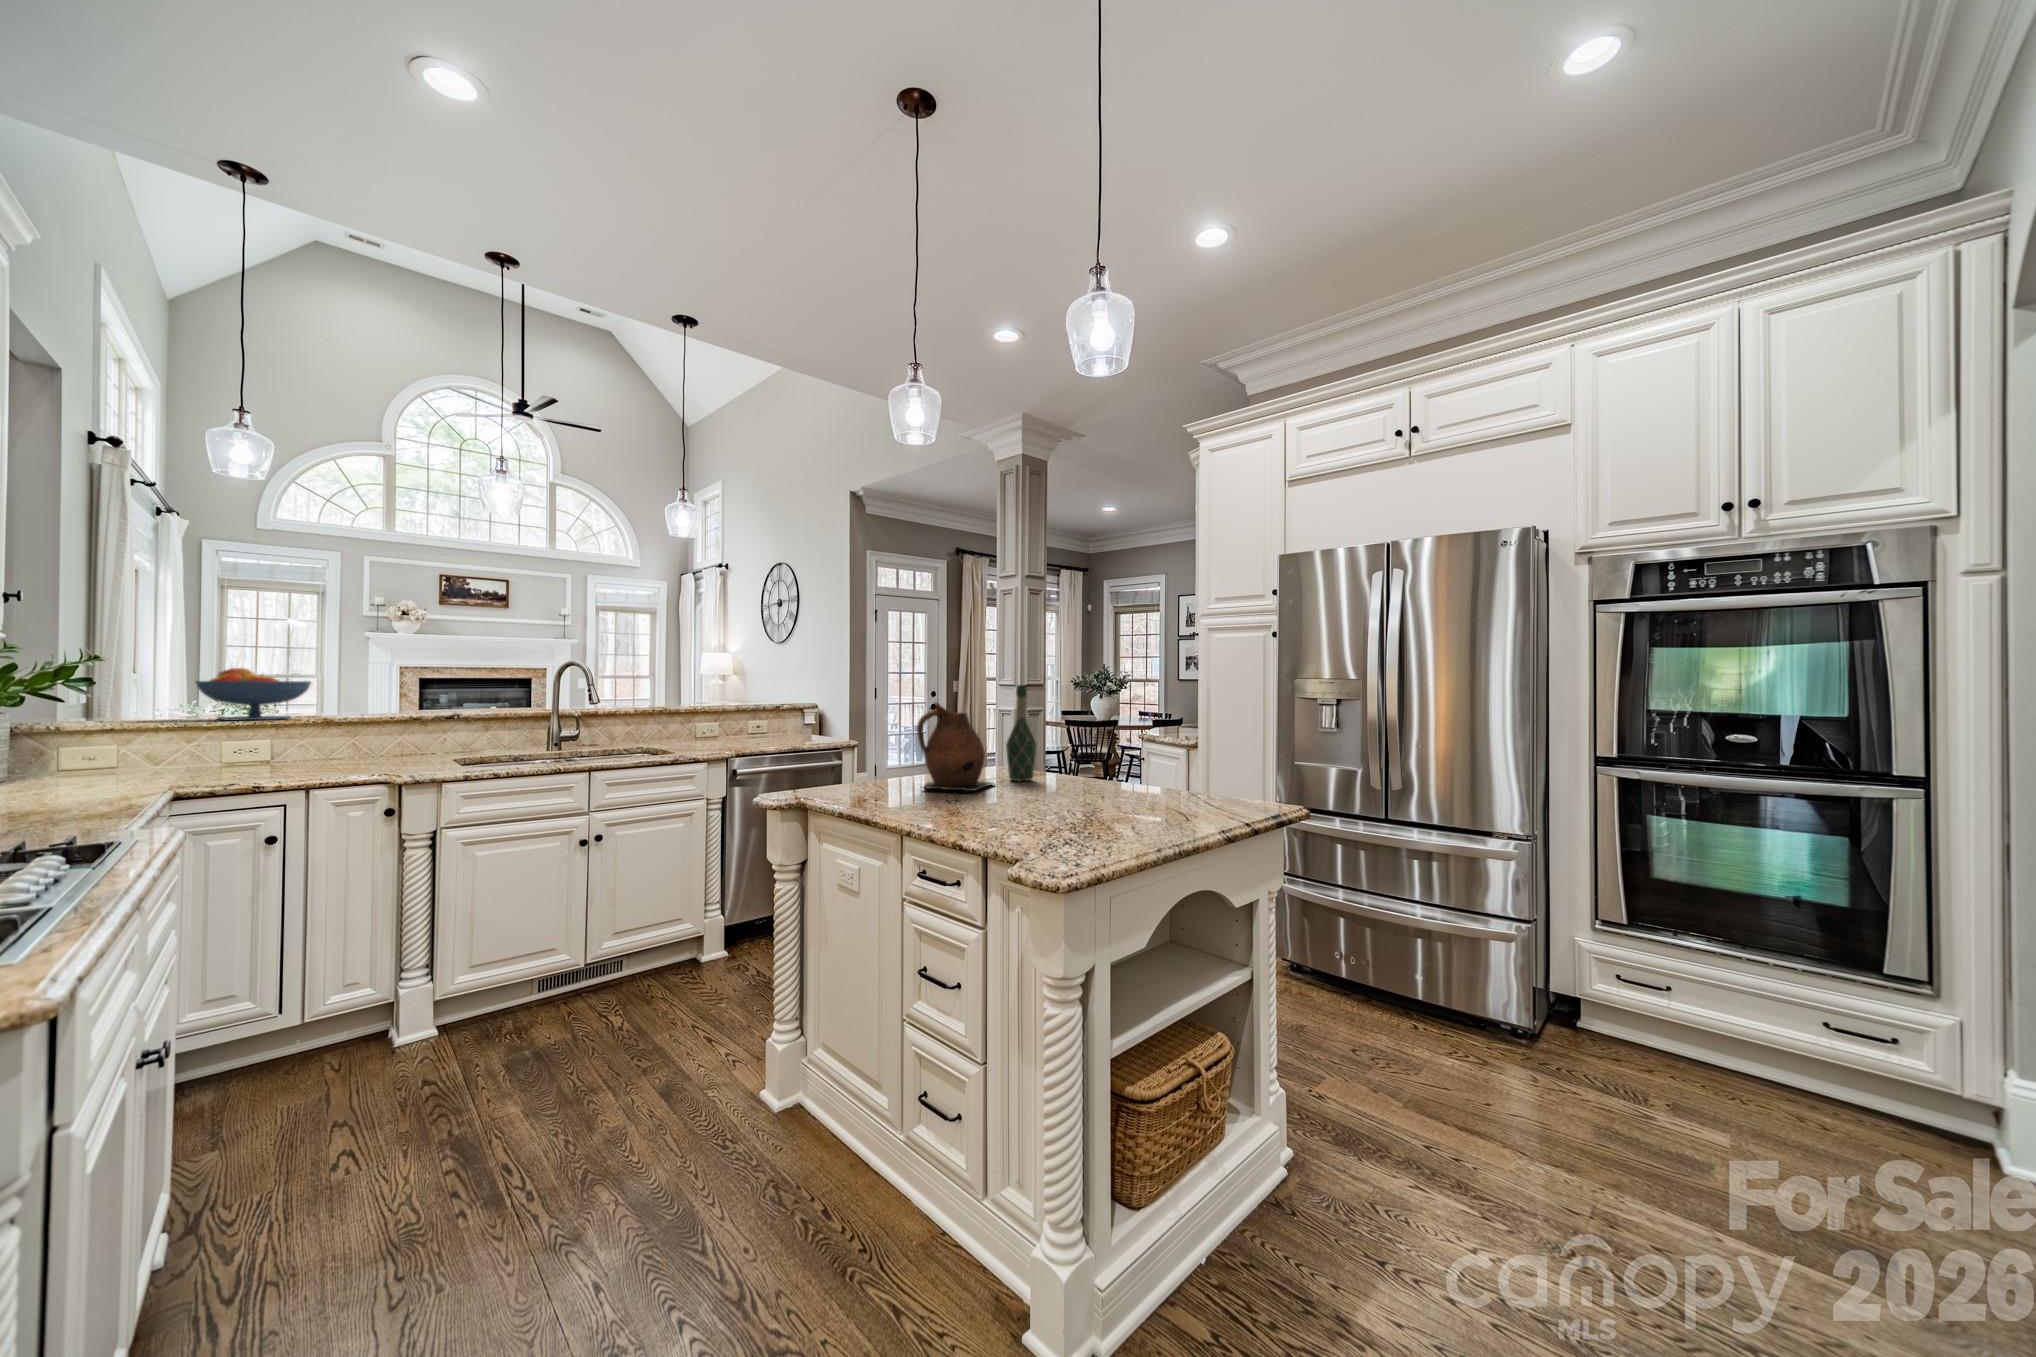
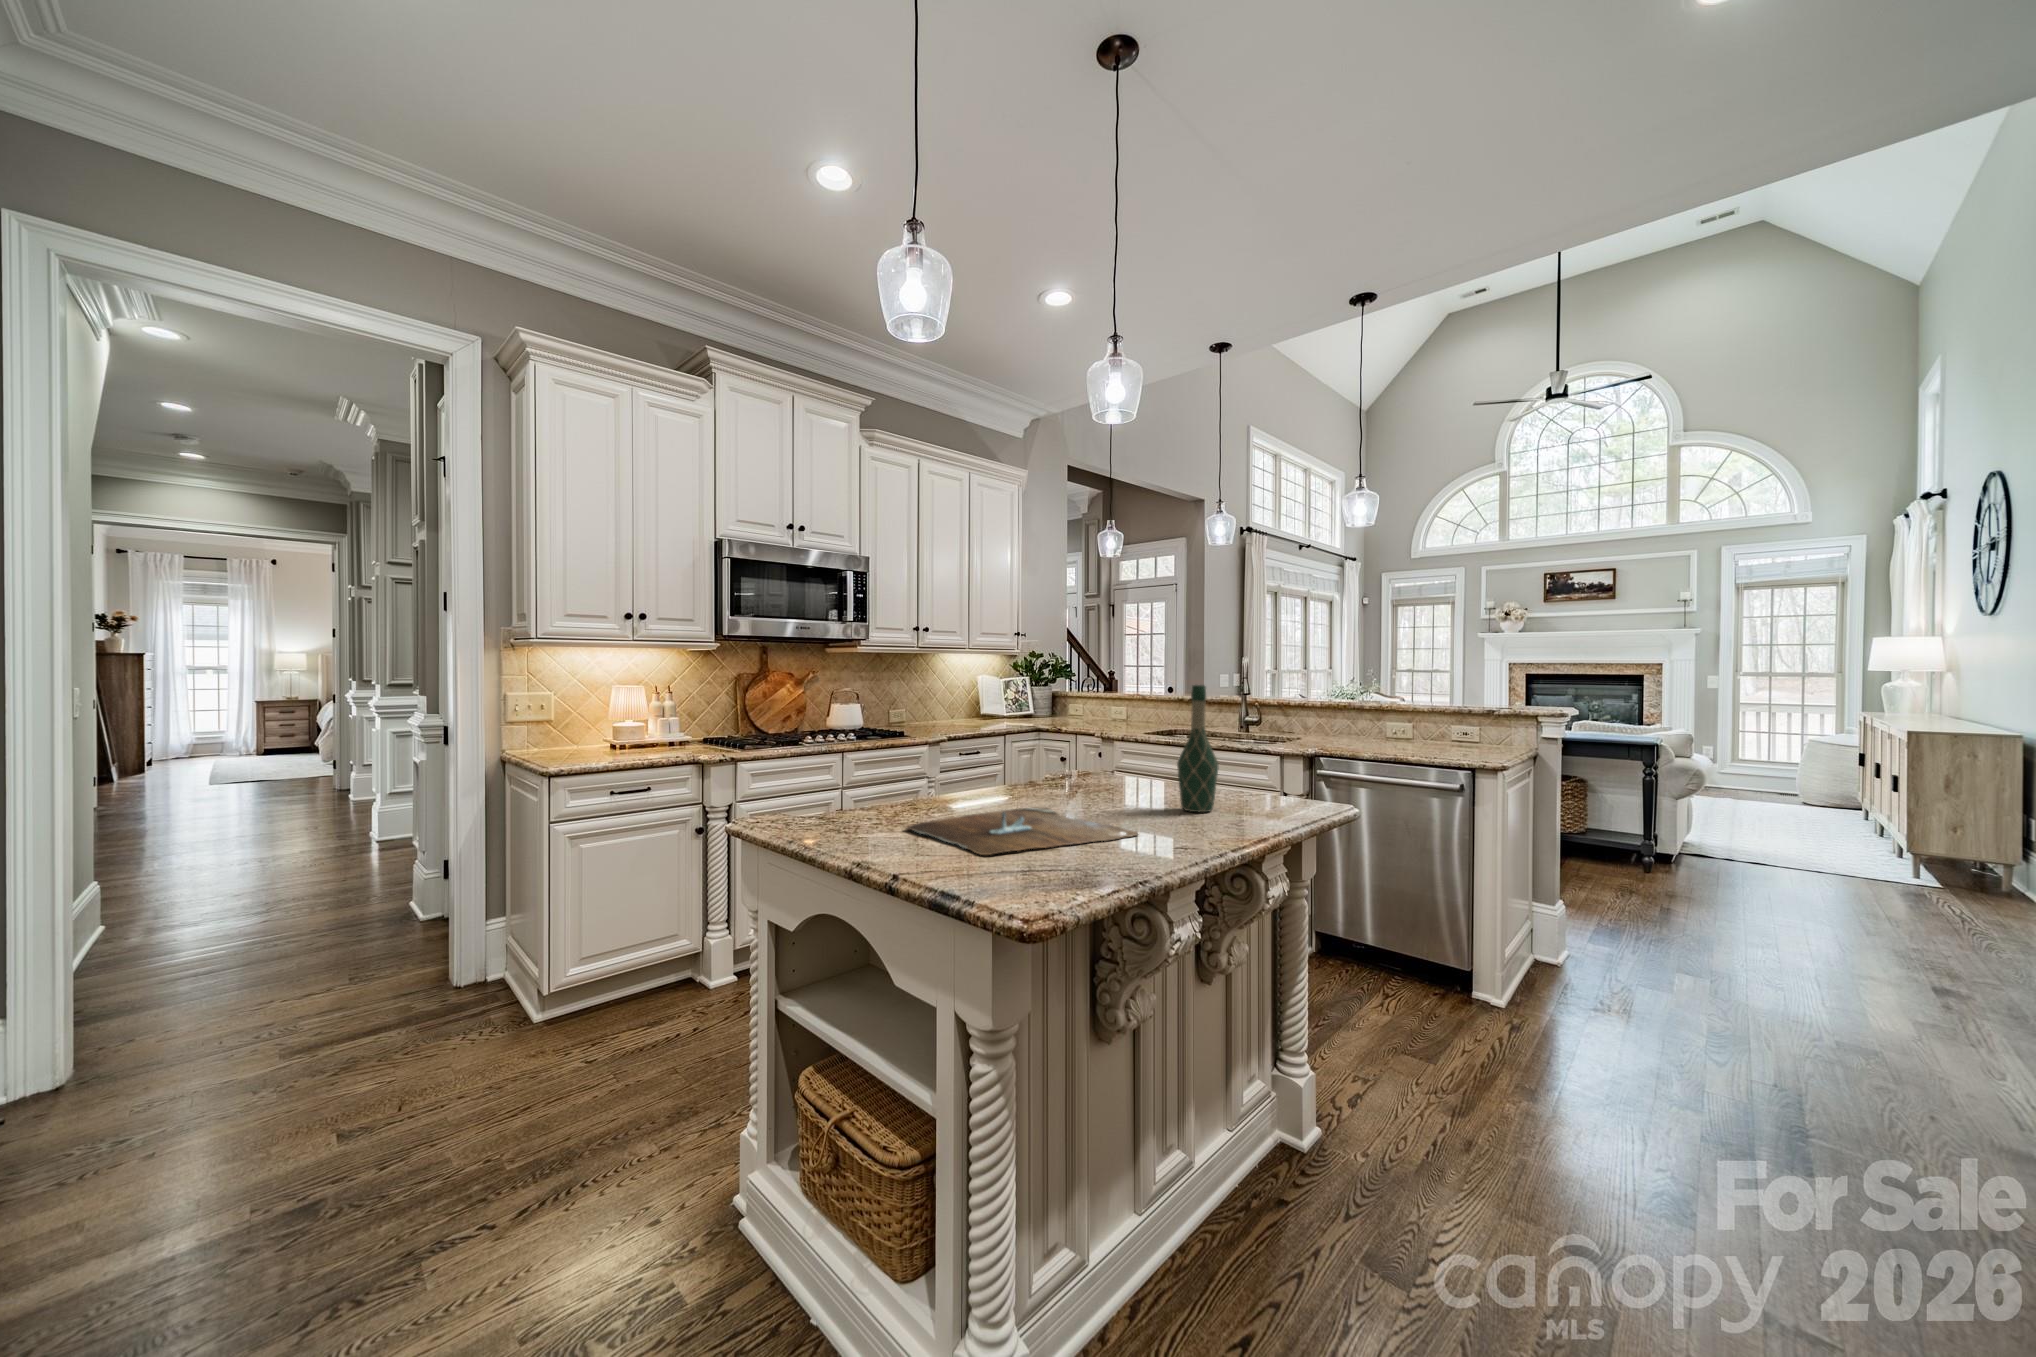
fruit bowl: present [196,668,311,720] -> none [1126,666,1178,699]
ceramic pitcher: present [917,703,993,791] -> none [1077,702,1158,805]
cutting board: none [1007,789,1190,821] -> present [908,808,1137,855]

